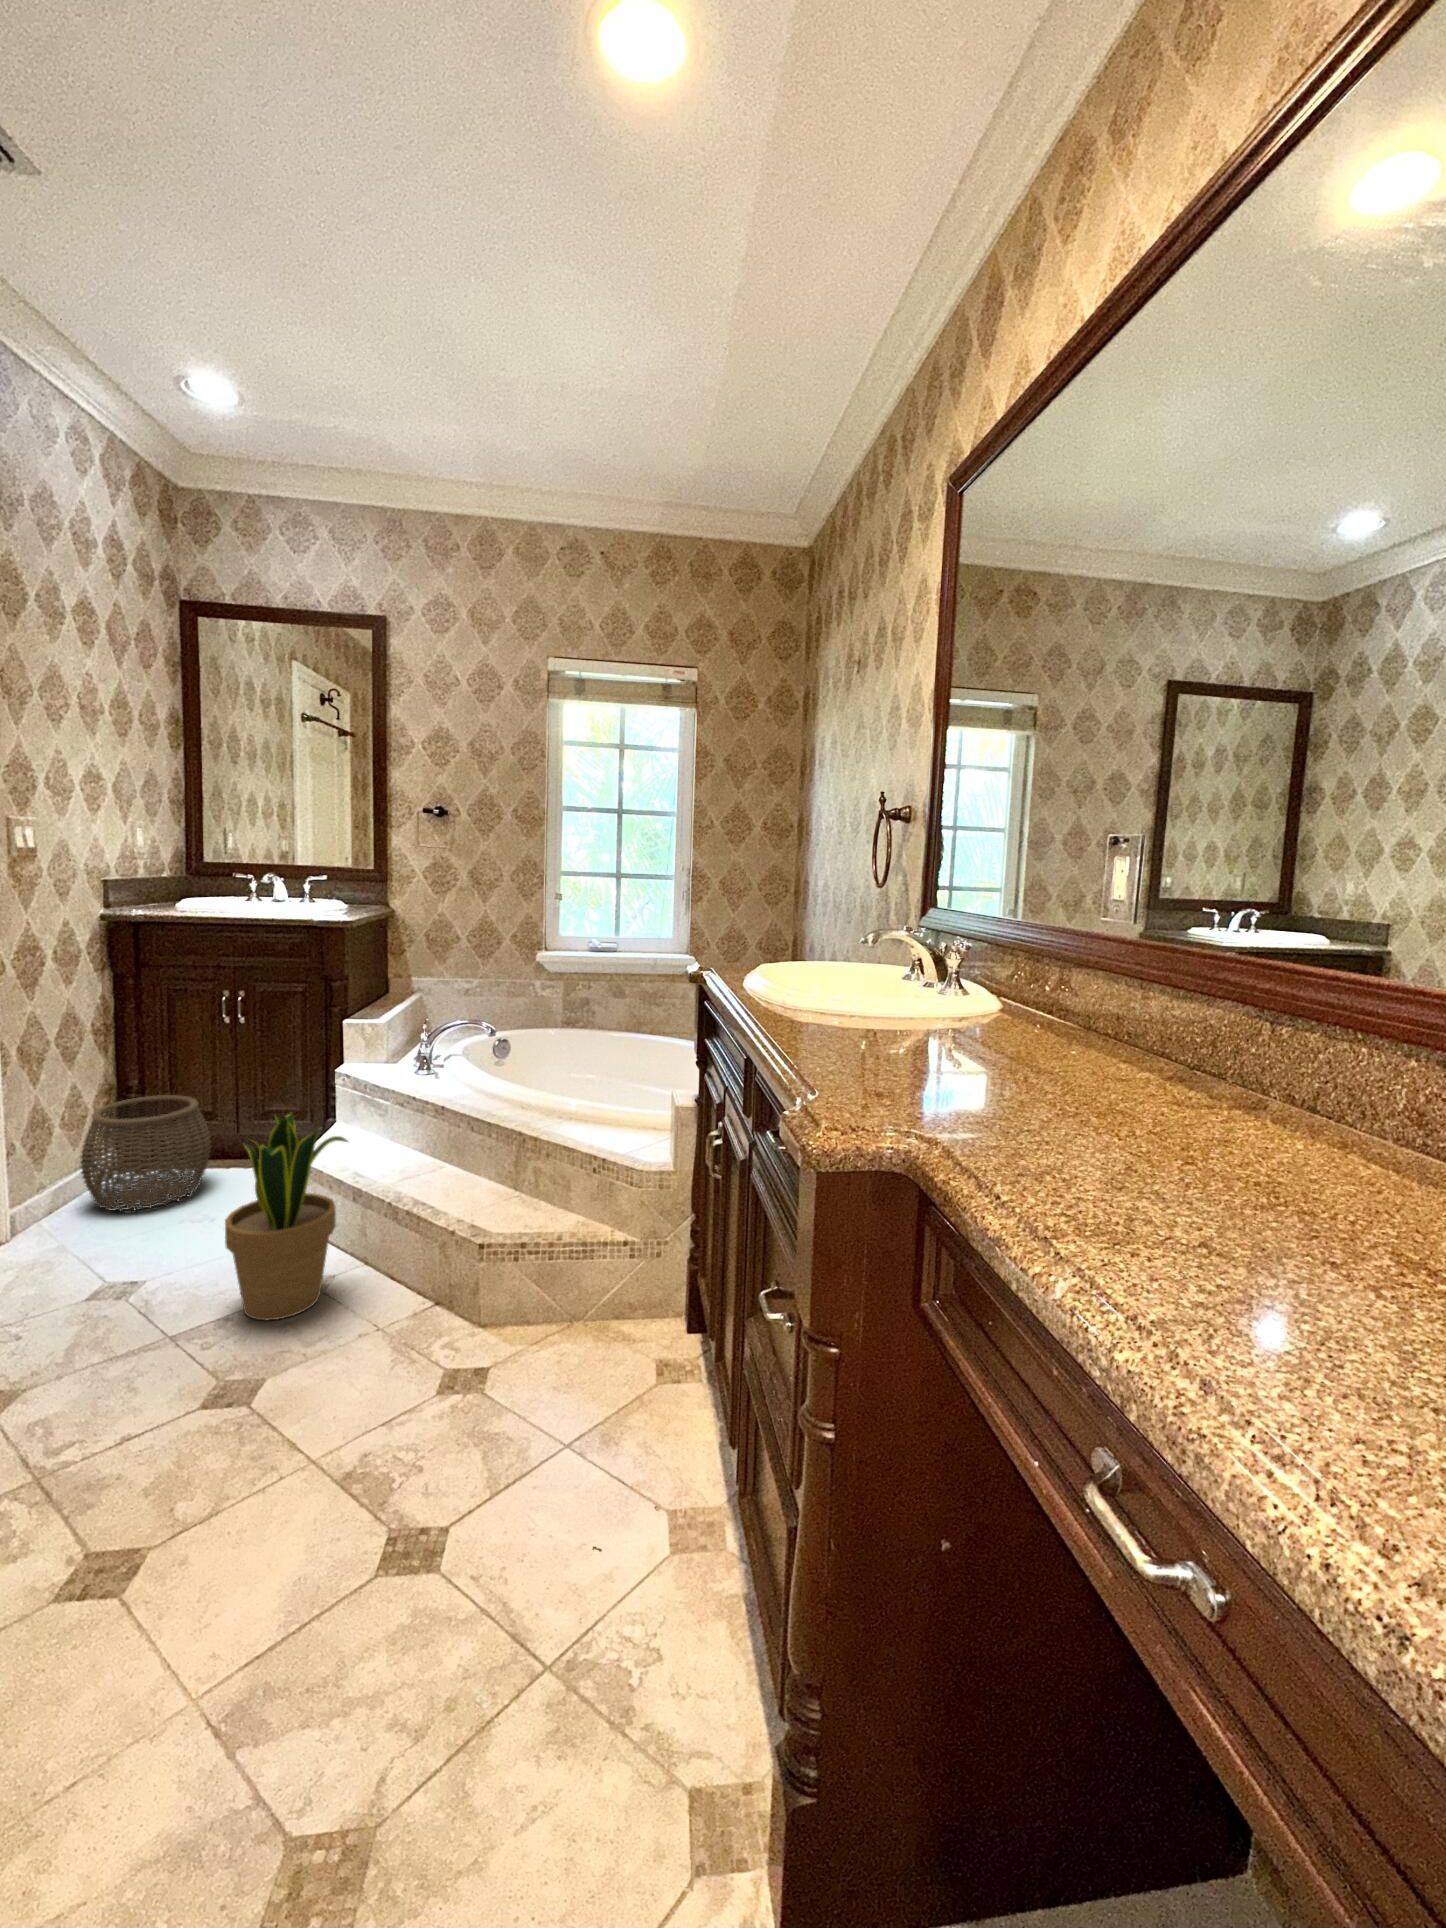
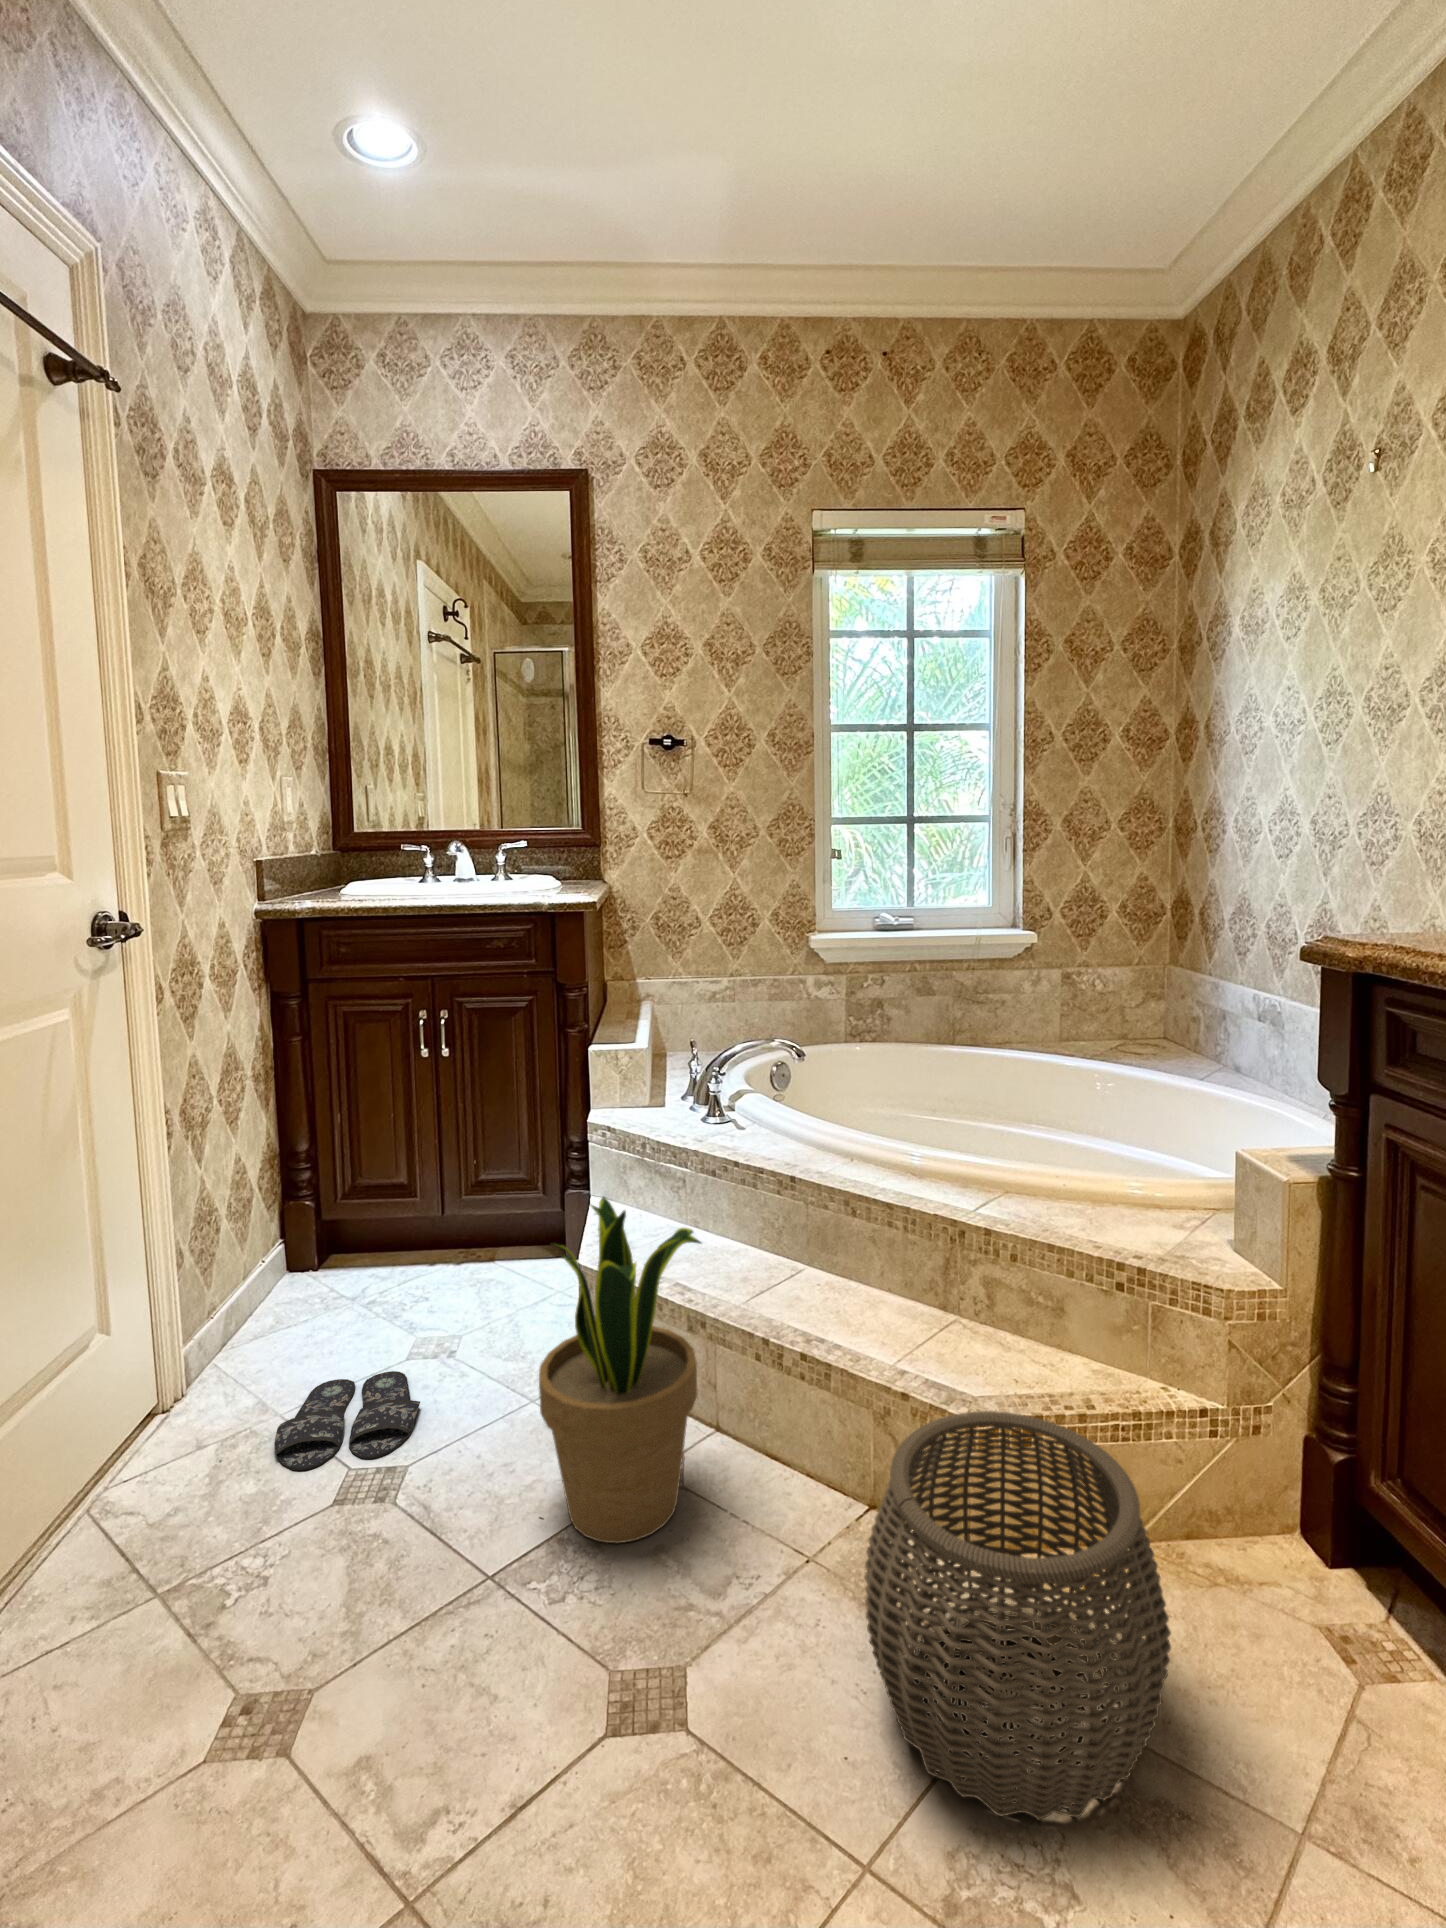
woven basket: present [80,1095,211,1211] -> present [865,1411,1171,1820]
slippers: none [62,1232,175,1284] -> present [274,1371,420,1471]

